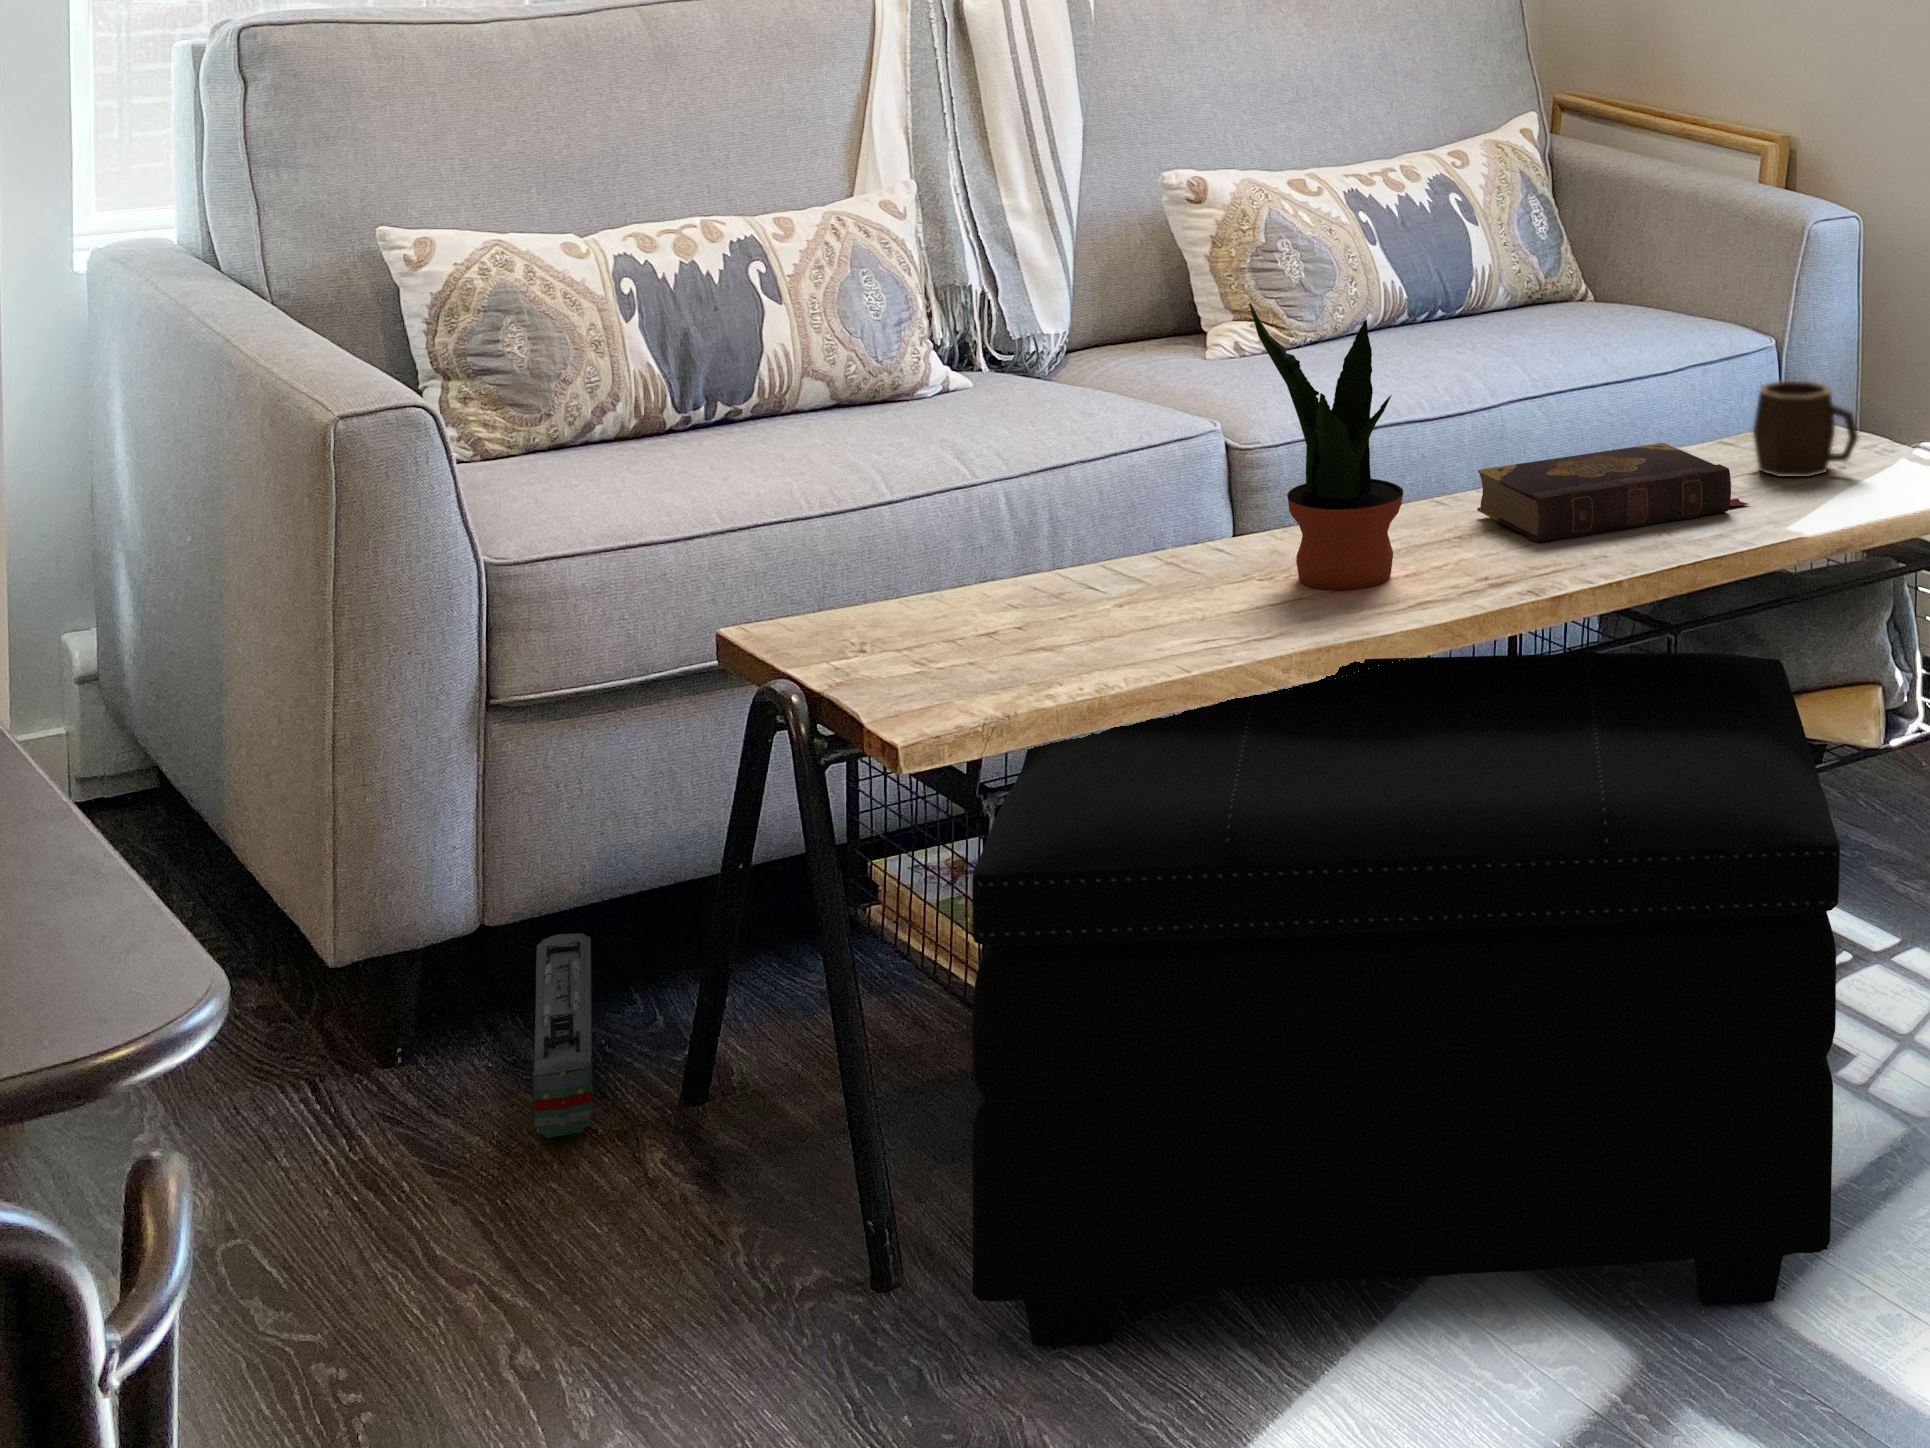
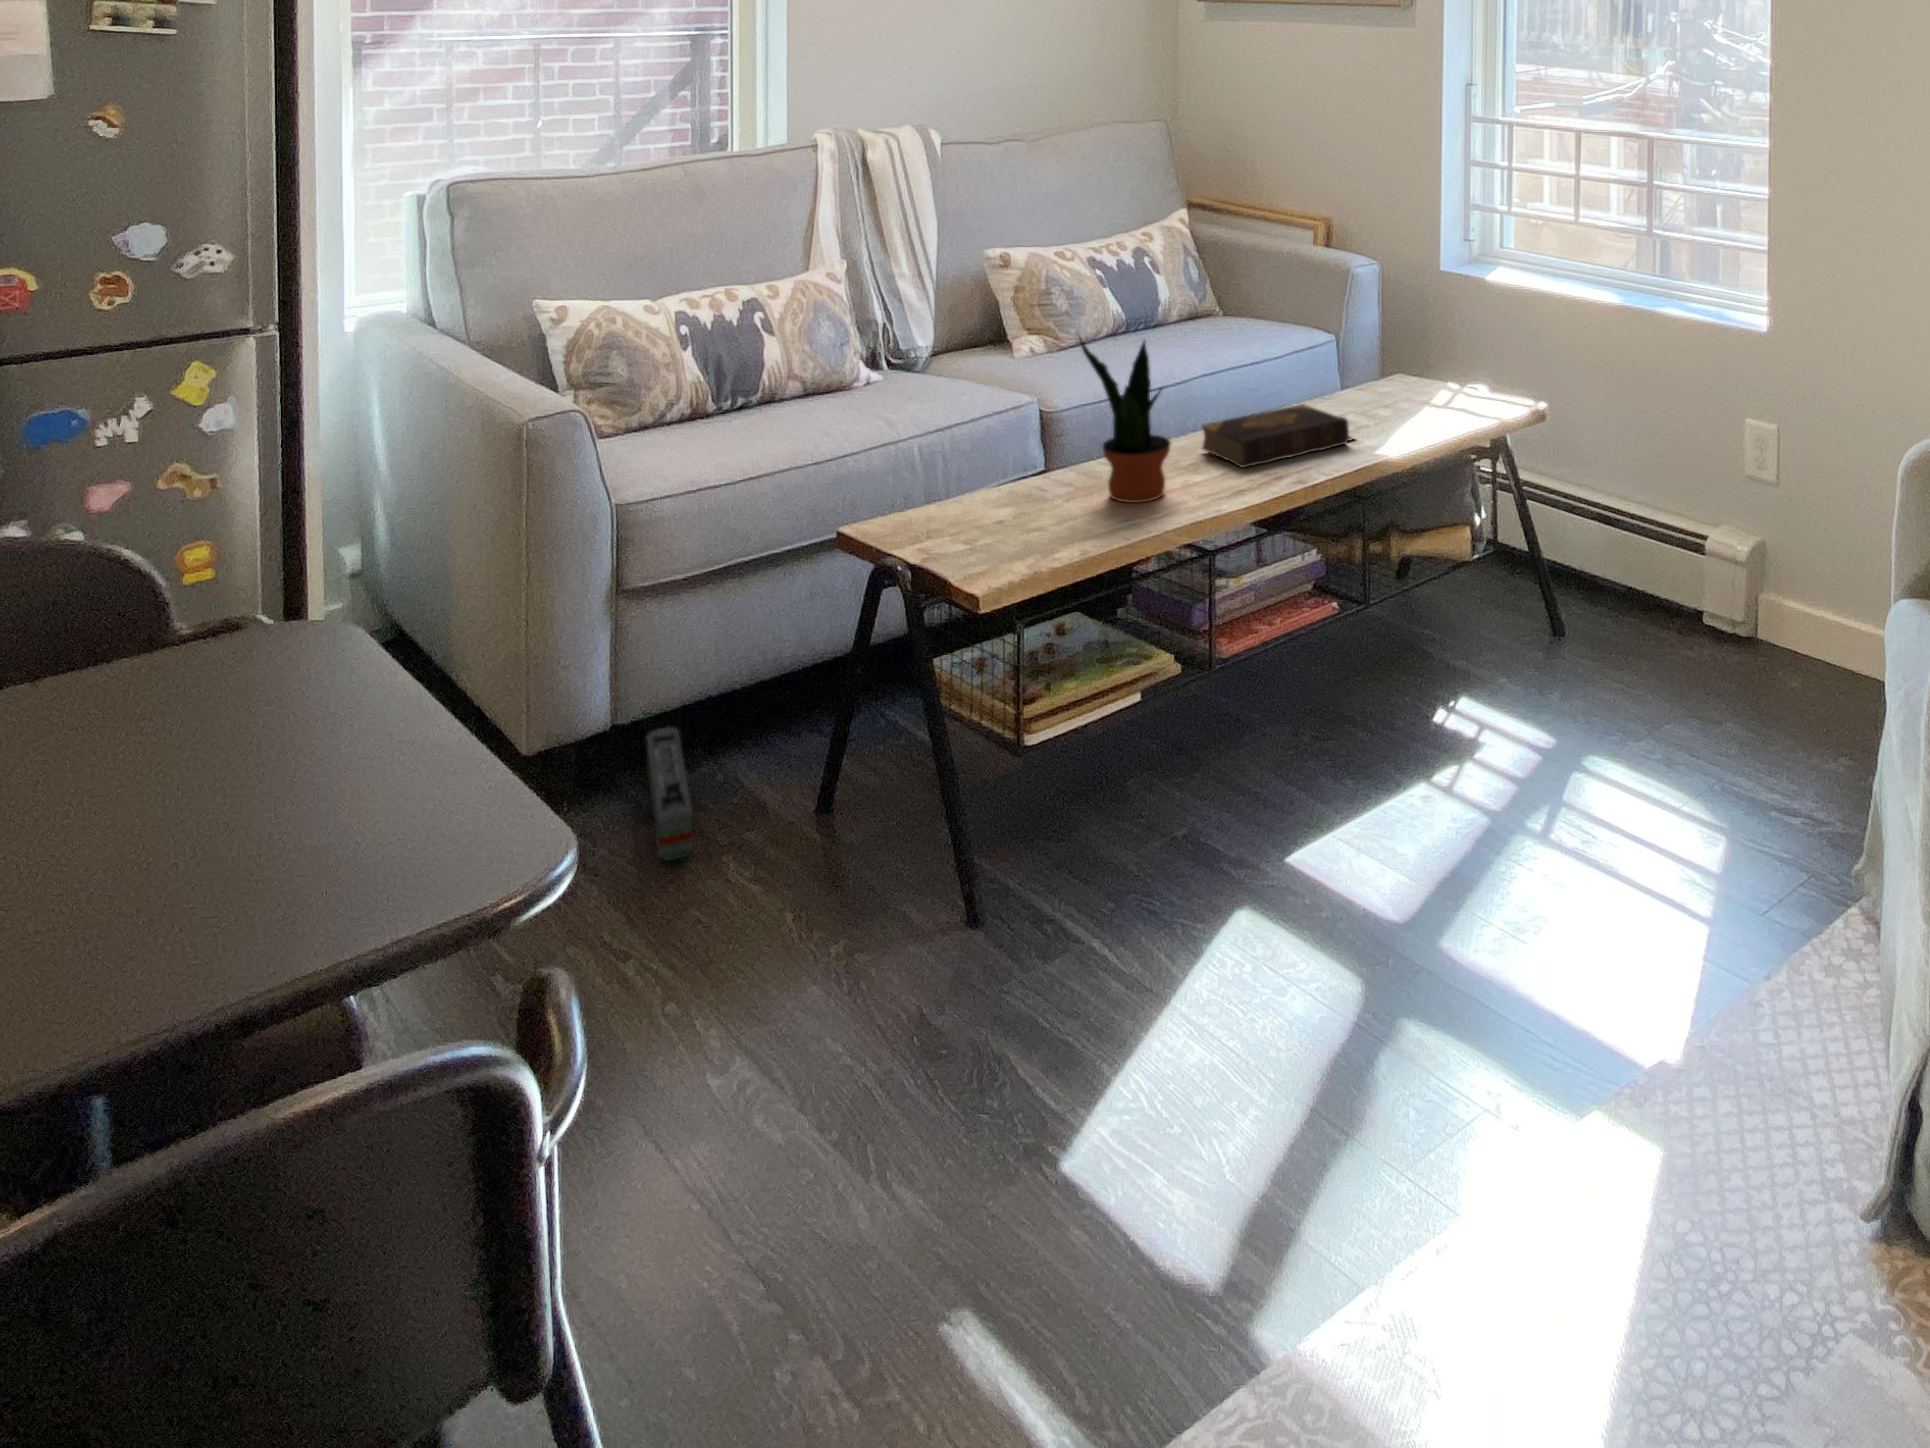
mug: present [1753,380,1859,477] -> none [1350,364,1413,421]
footstool: present [972,650,1840,1346] -> none [953,533,1471,987]

